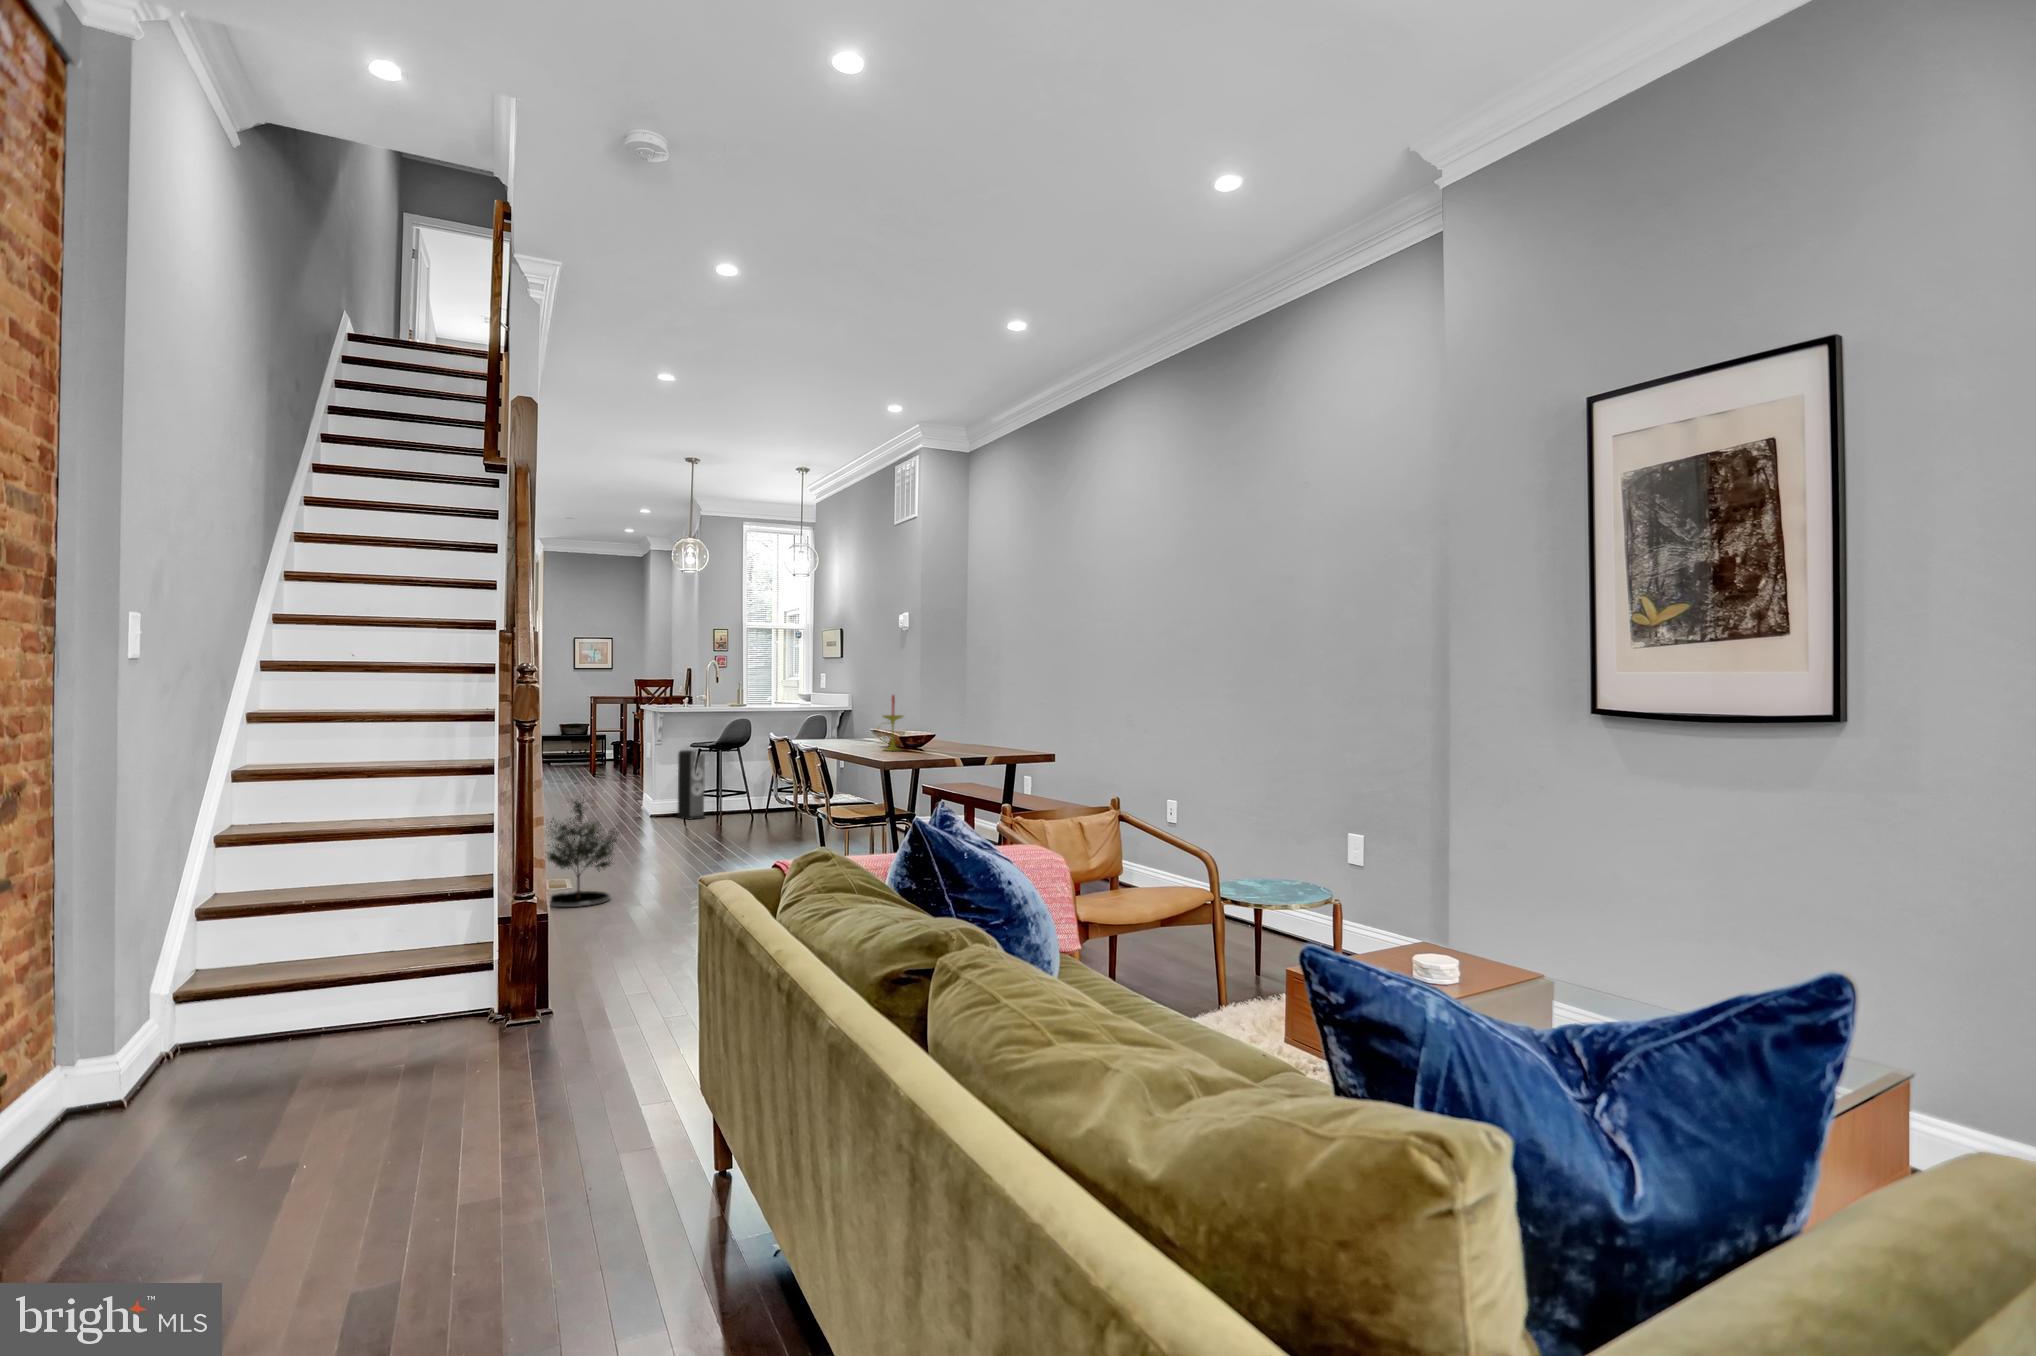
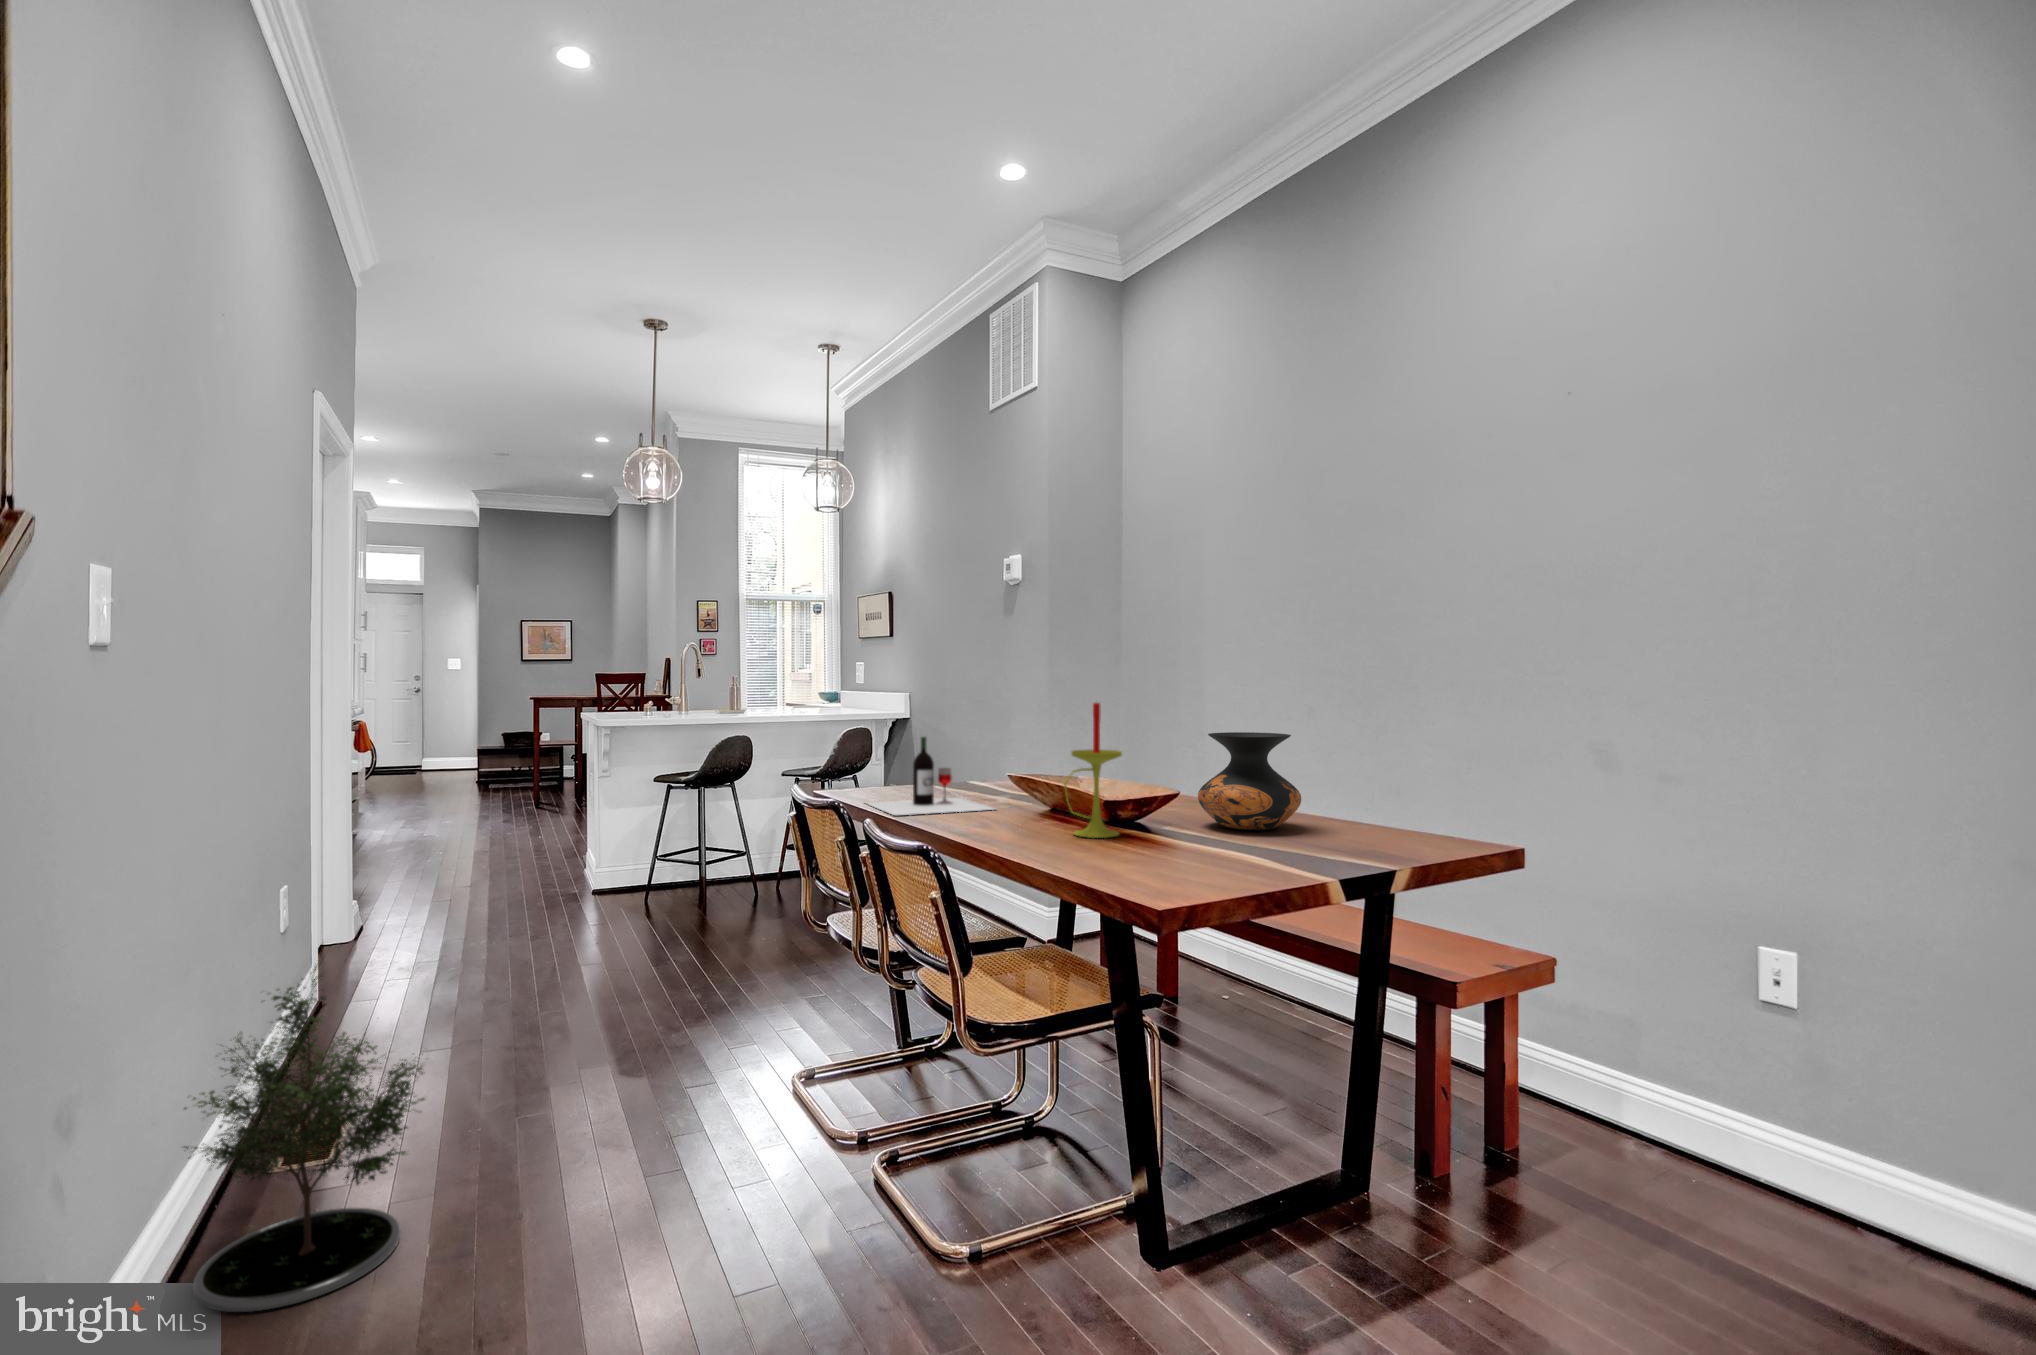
vase: none [941,709,985,750] -> present [1198,732,1301,830]
wine bottle: none [801,712,862,746] -> present [867,737,996,815]
speaker: present [677,750,705,820] -> none [633,784,681,900]

